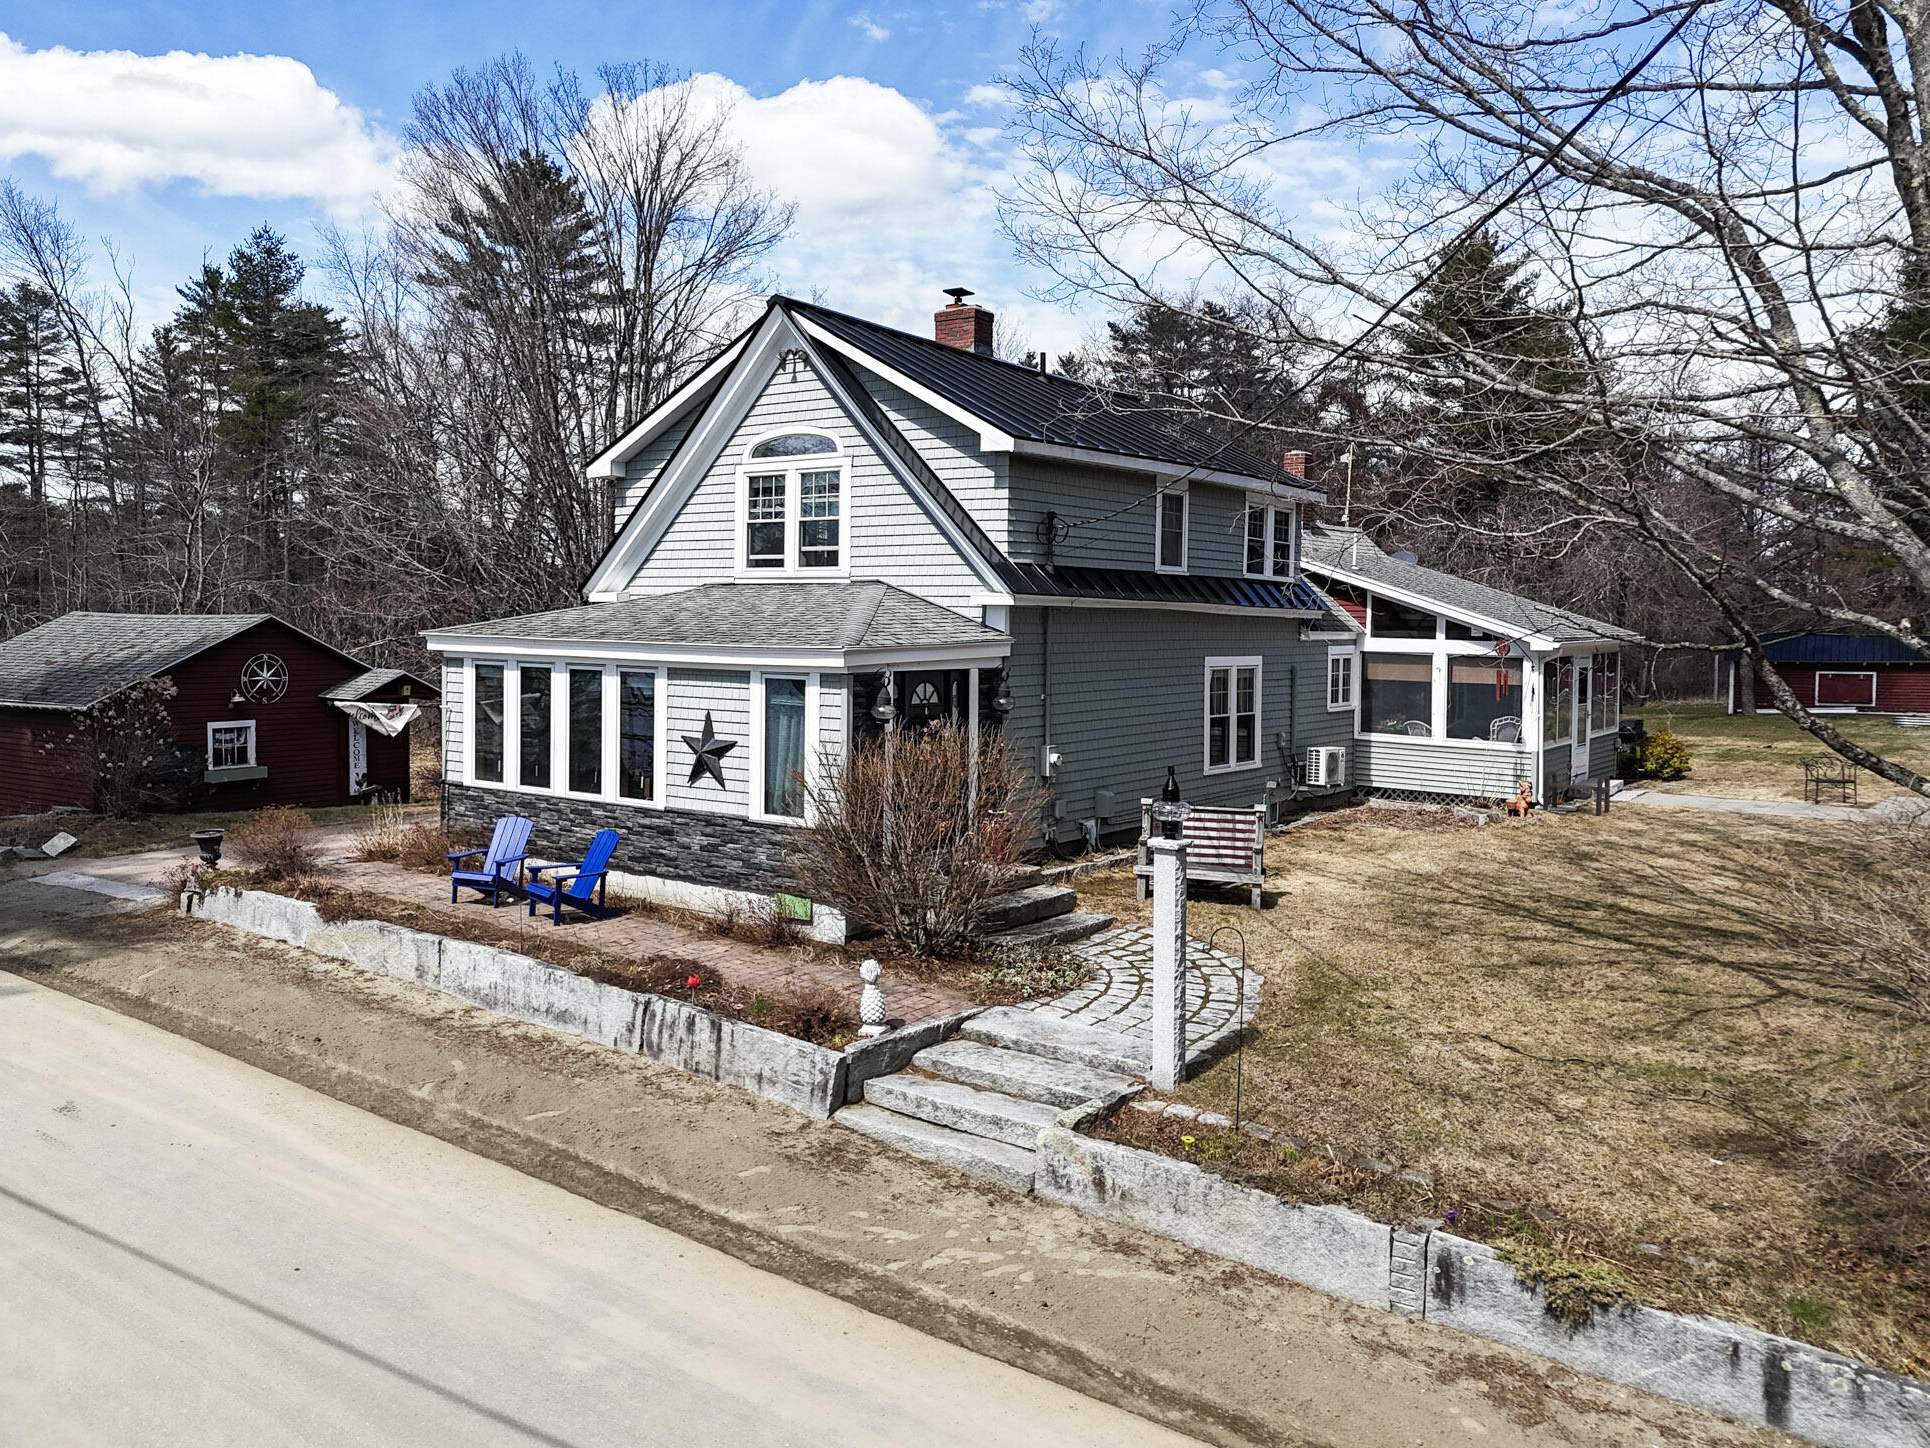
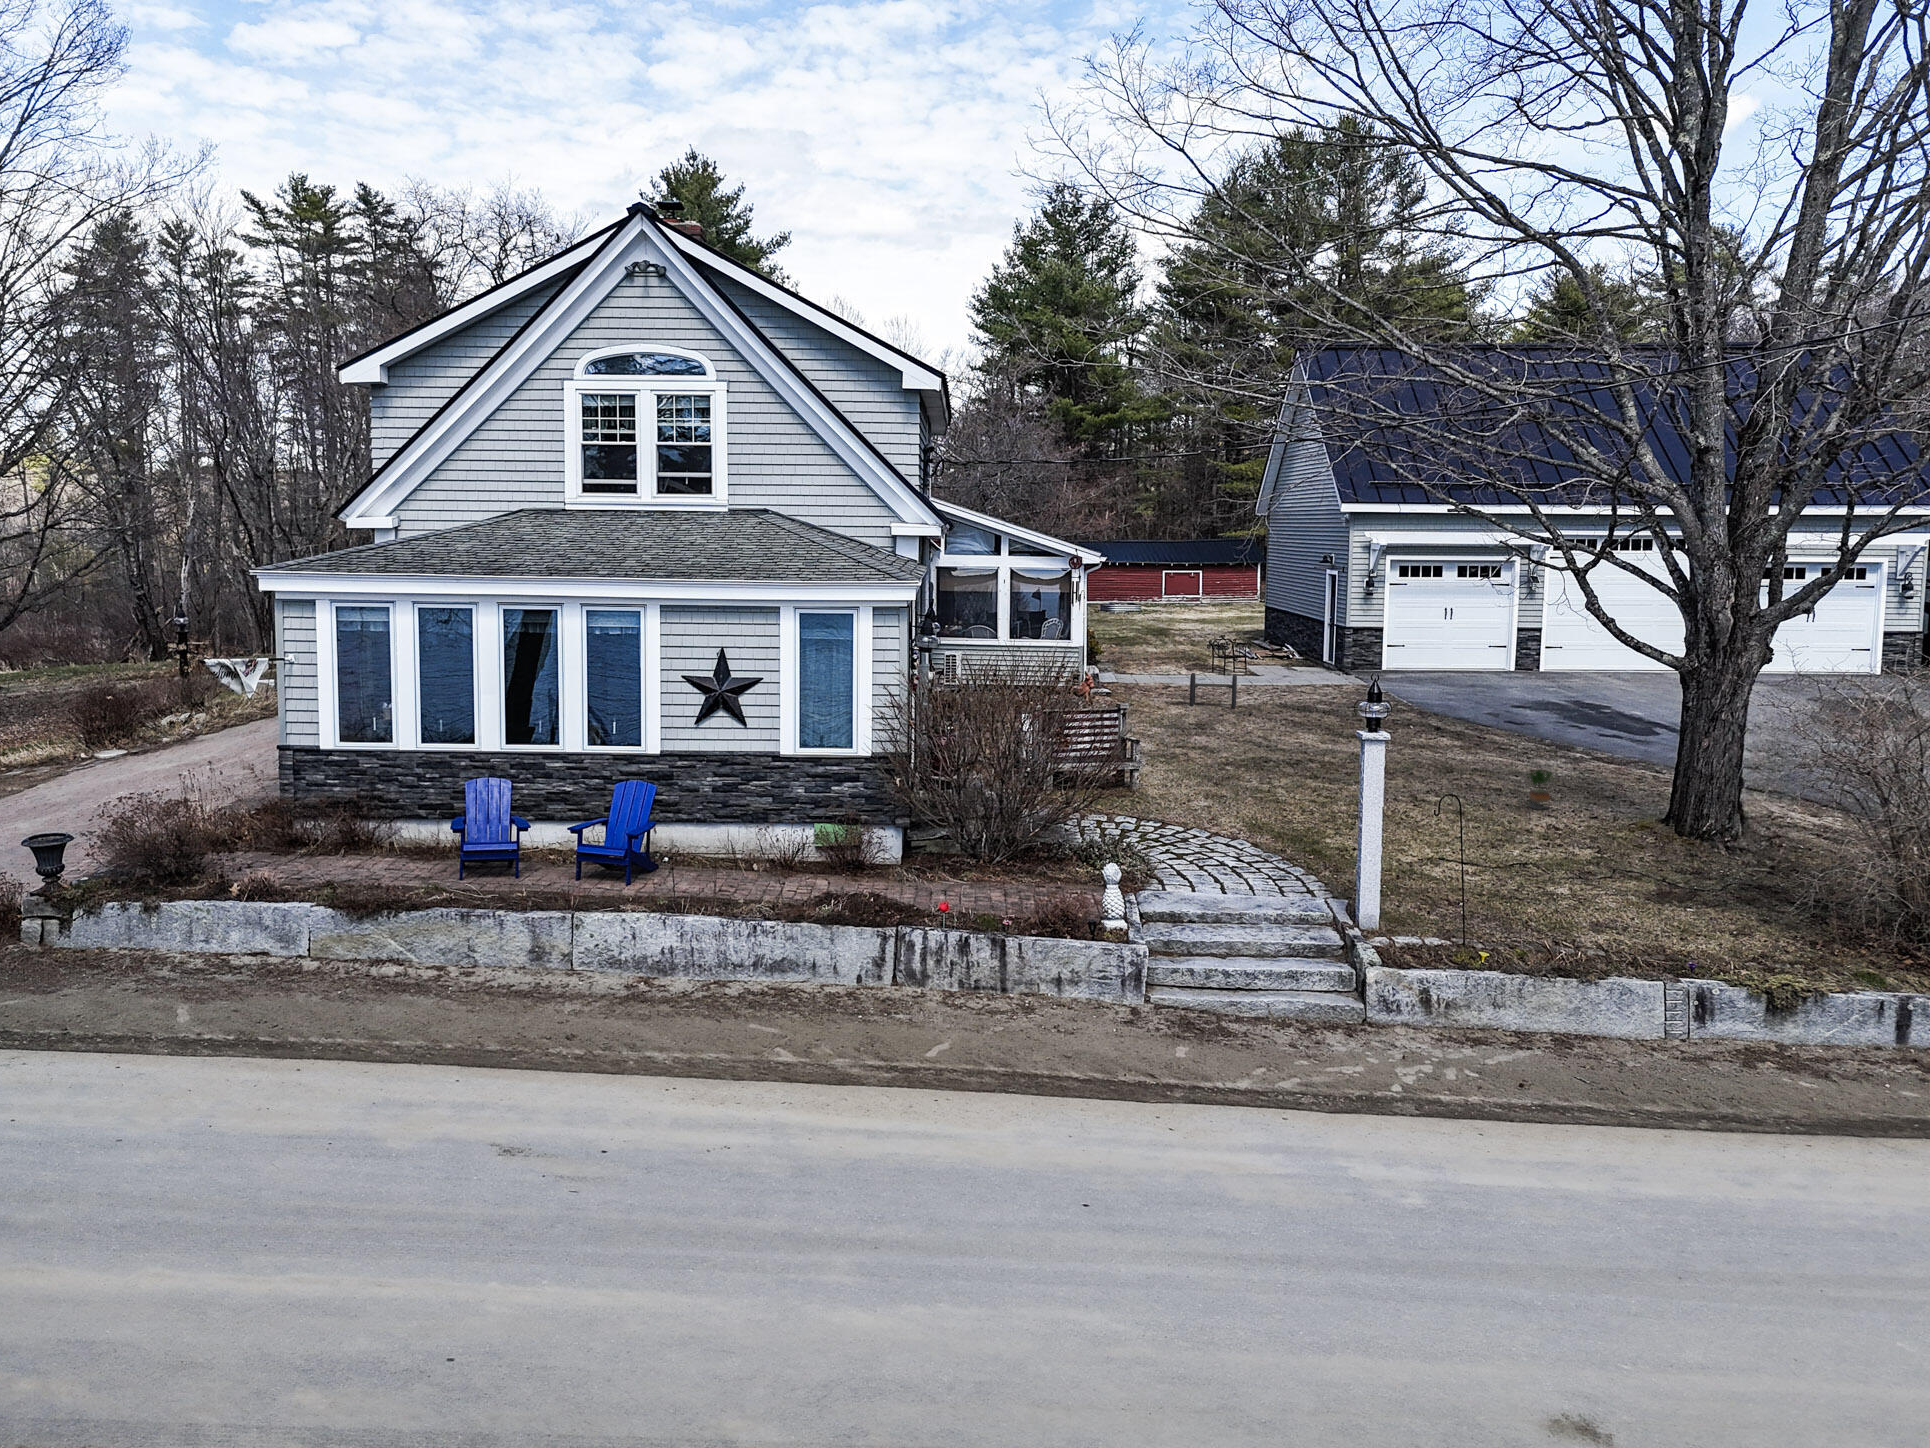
potted tree: none [1773,915,1822,974] -> present [1527,770,1555,809]

